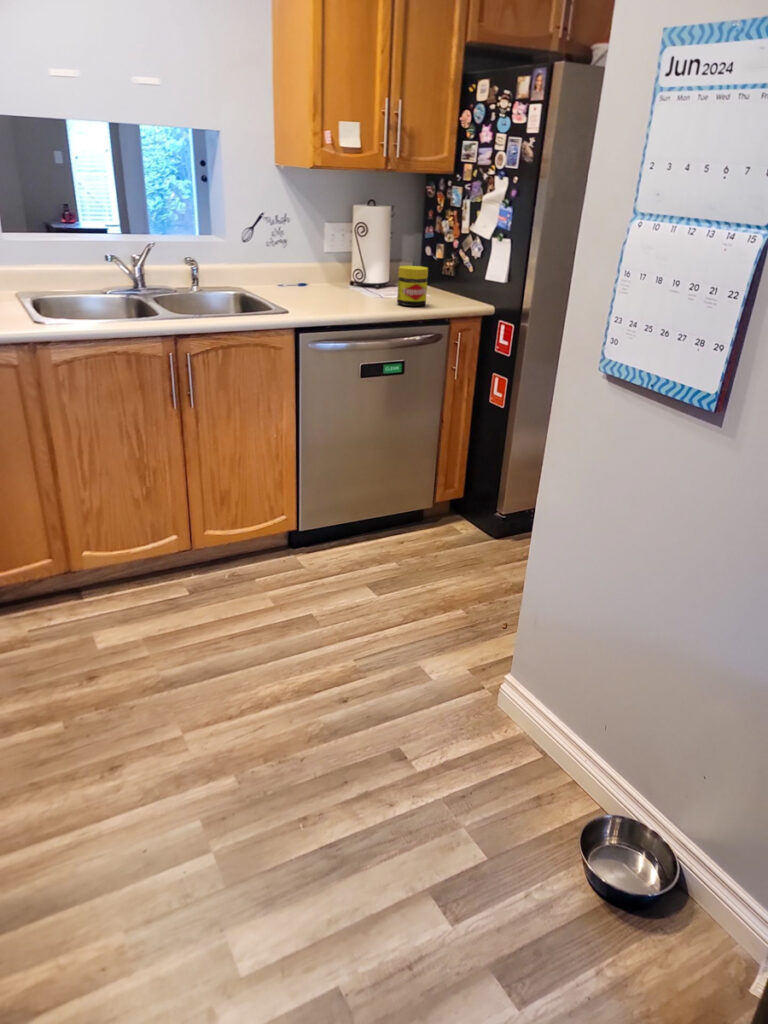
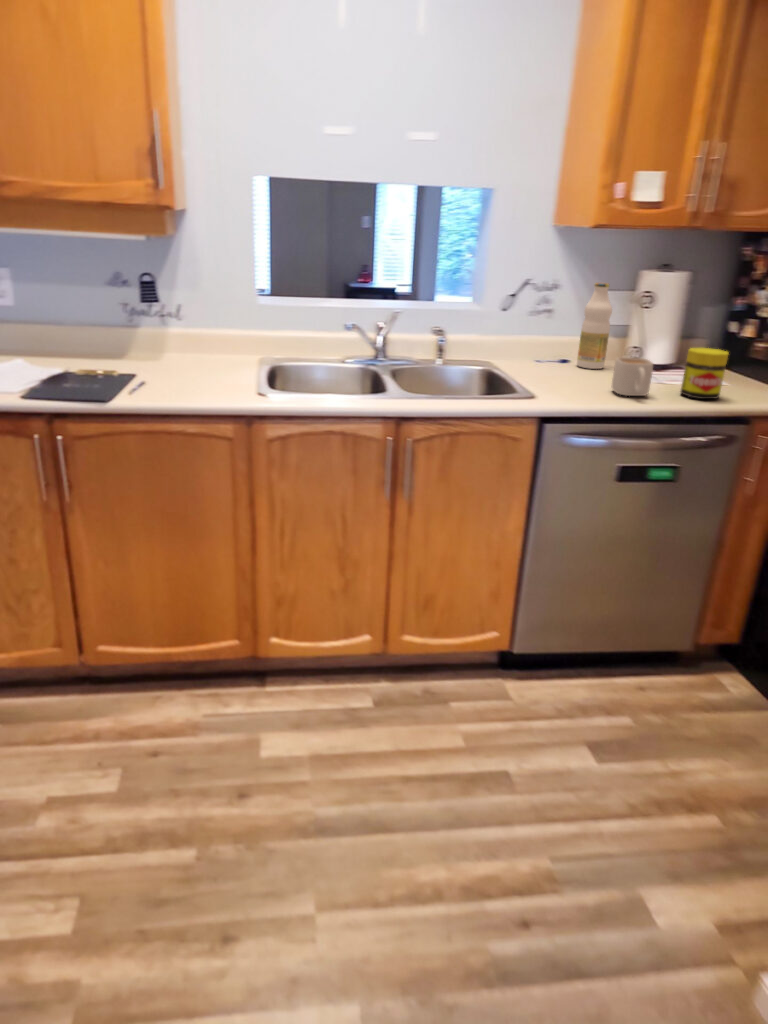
bottle: none [312,216,335,290] -> present [577,283,612,369]
mug: none [345,276,375,307] -> present [611,357,653,396]

